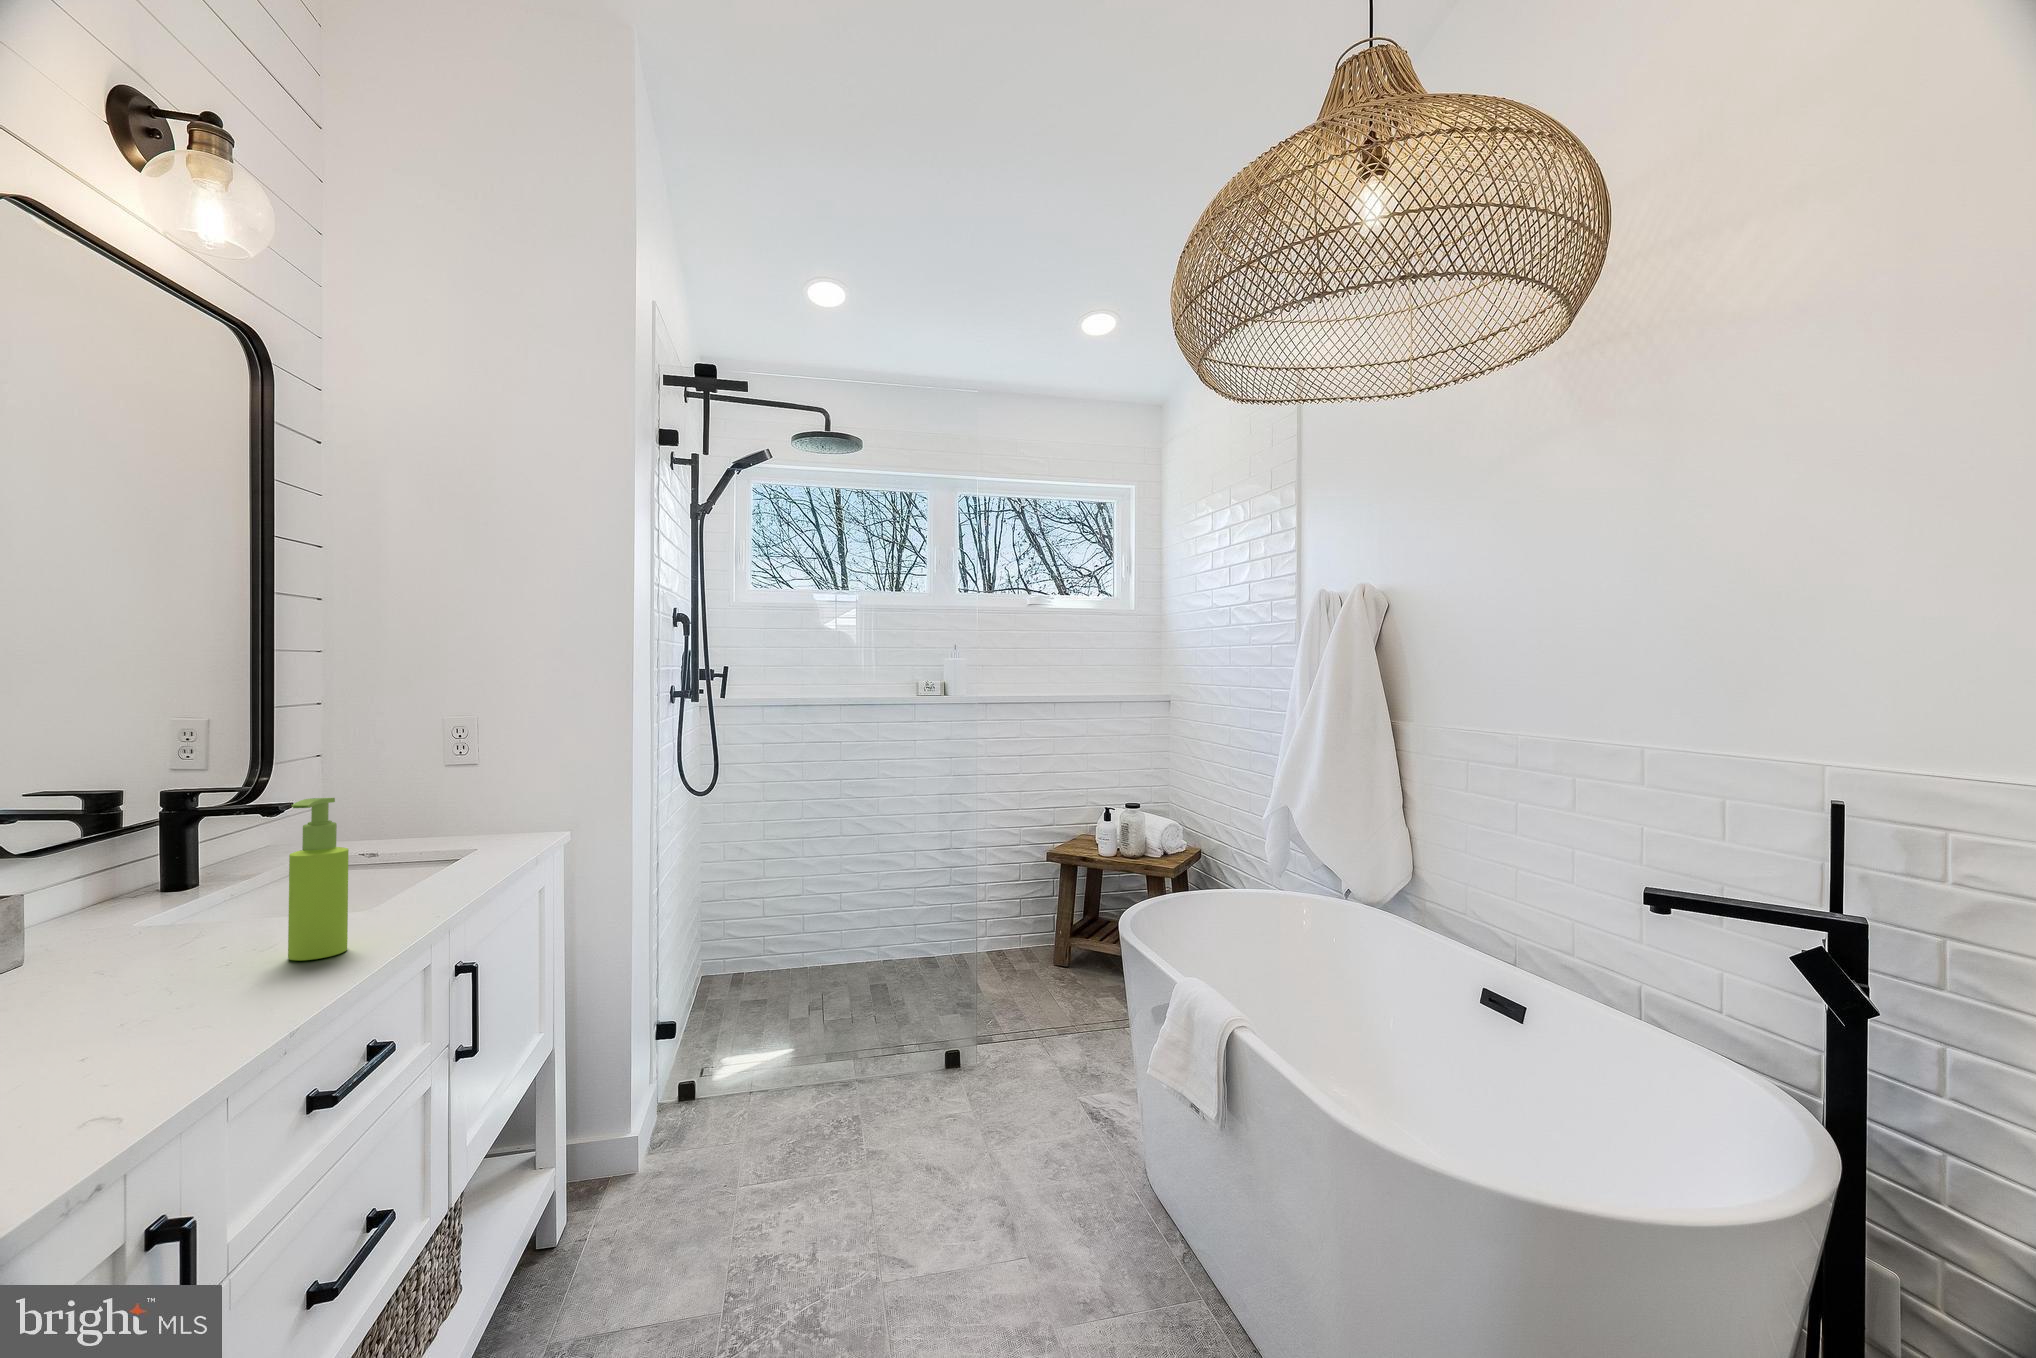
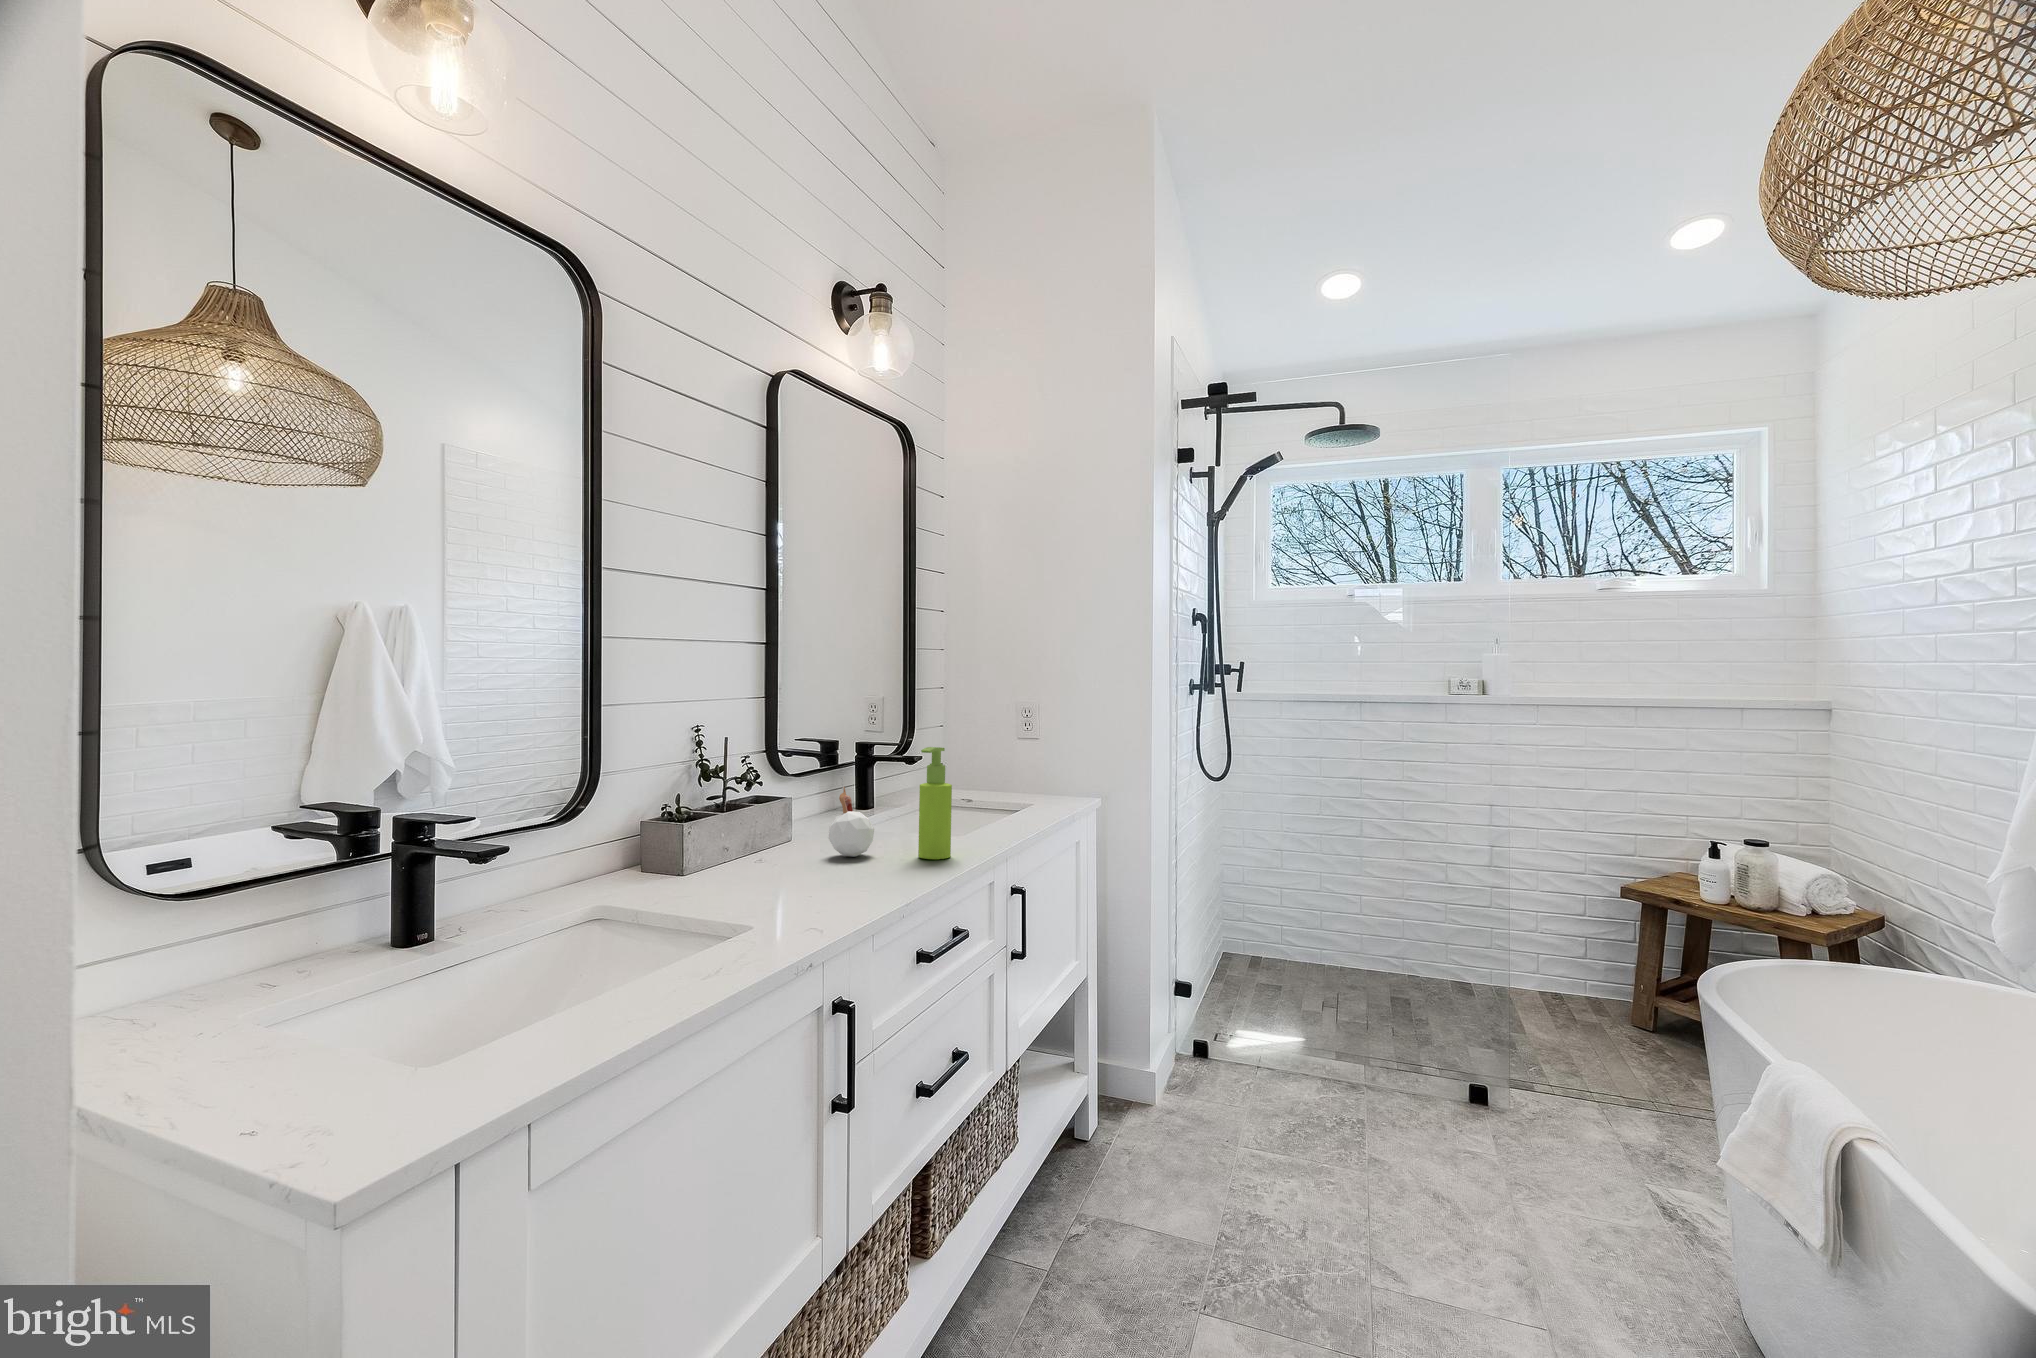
candle: none [100,858,200,981] -> present [828,778,874,857]

